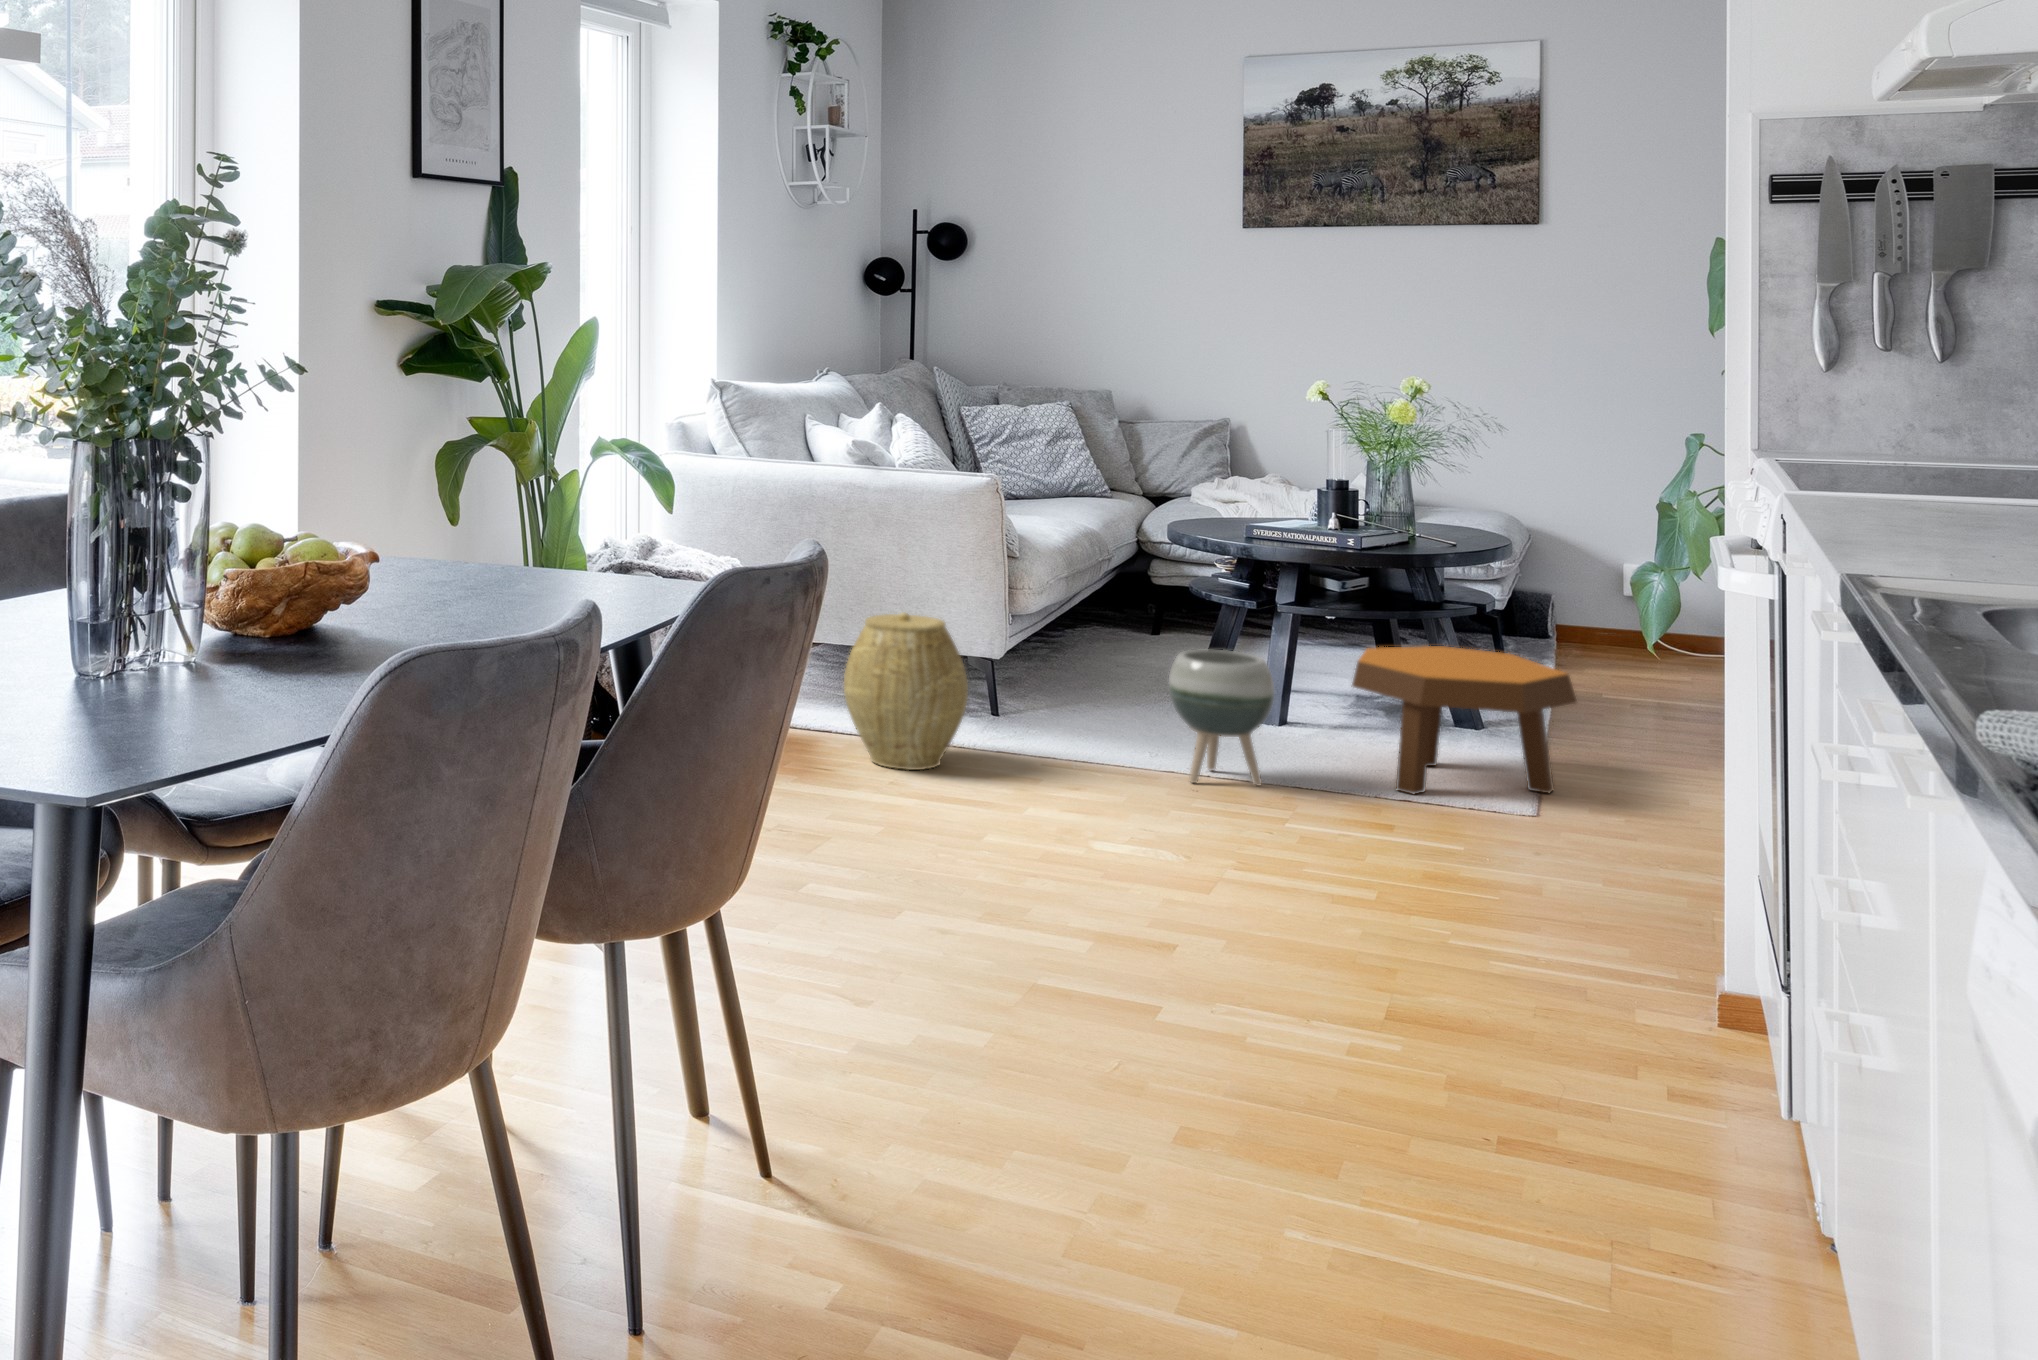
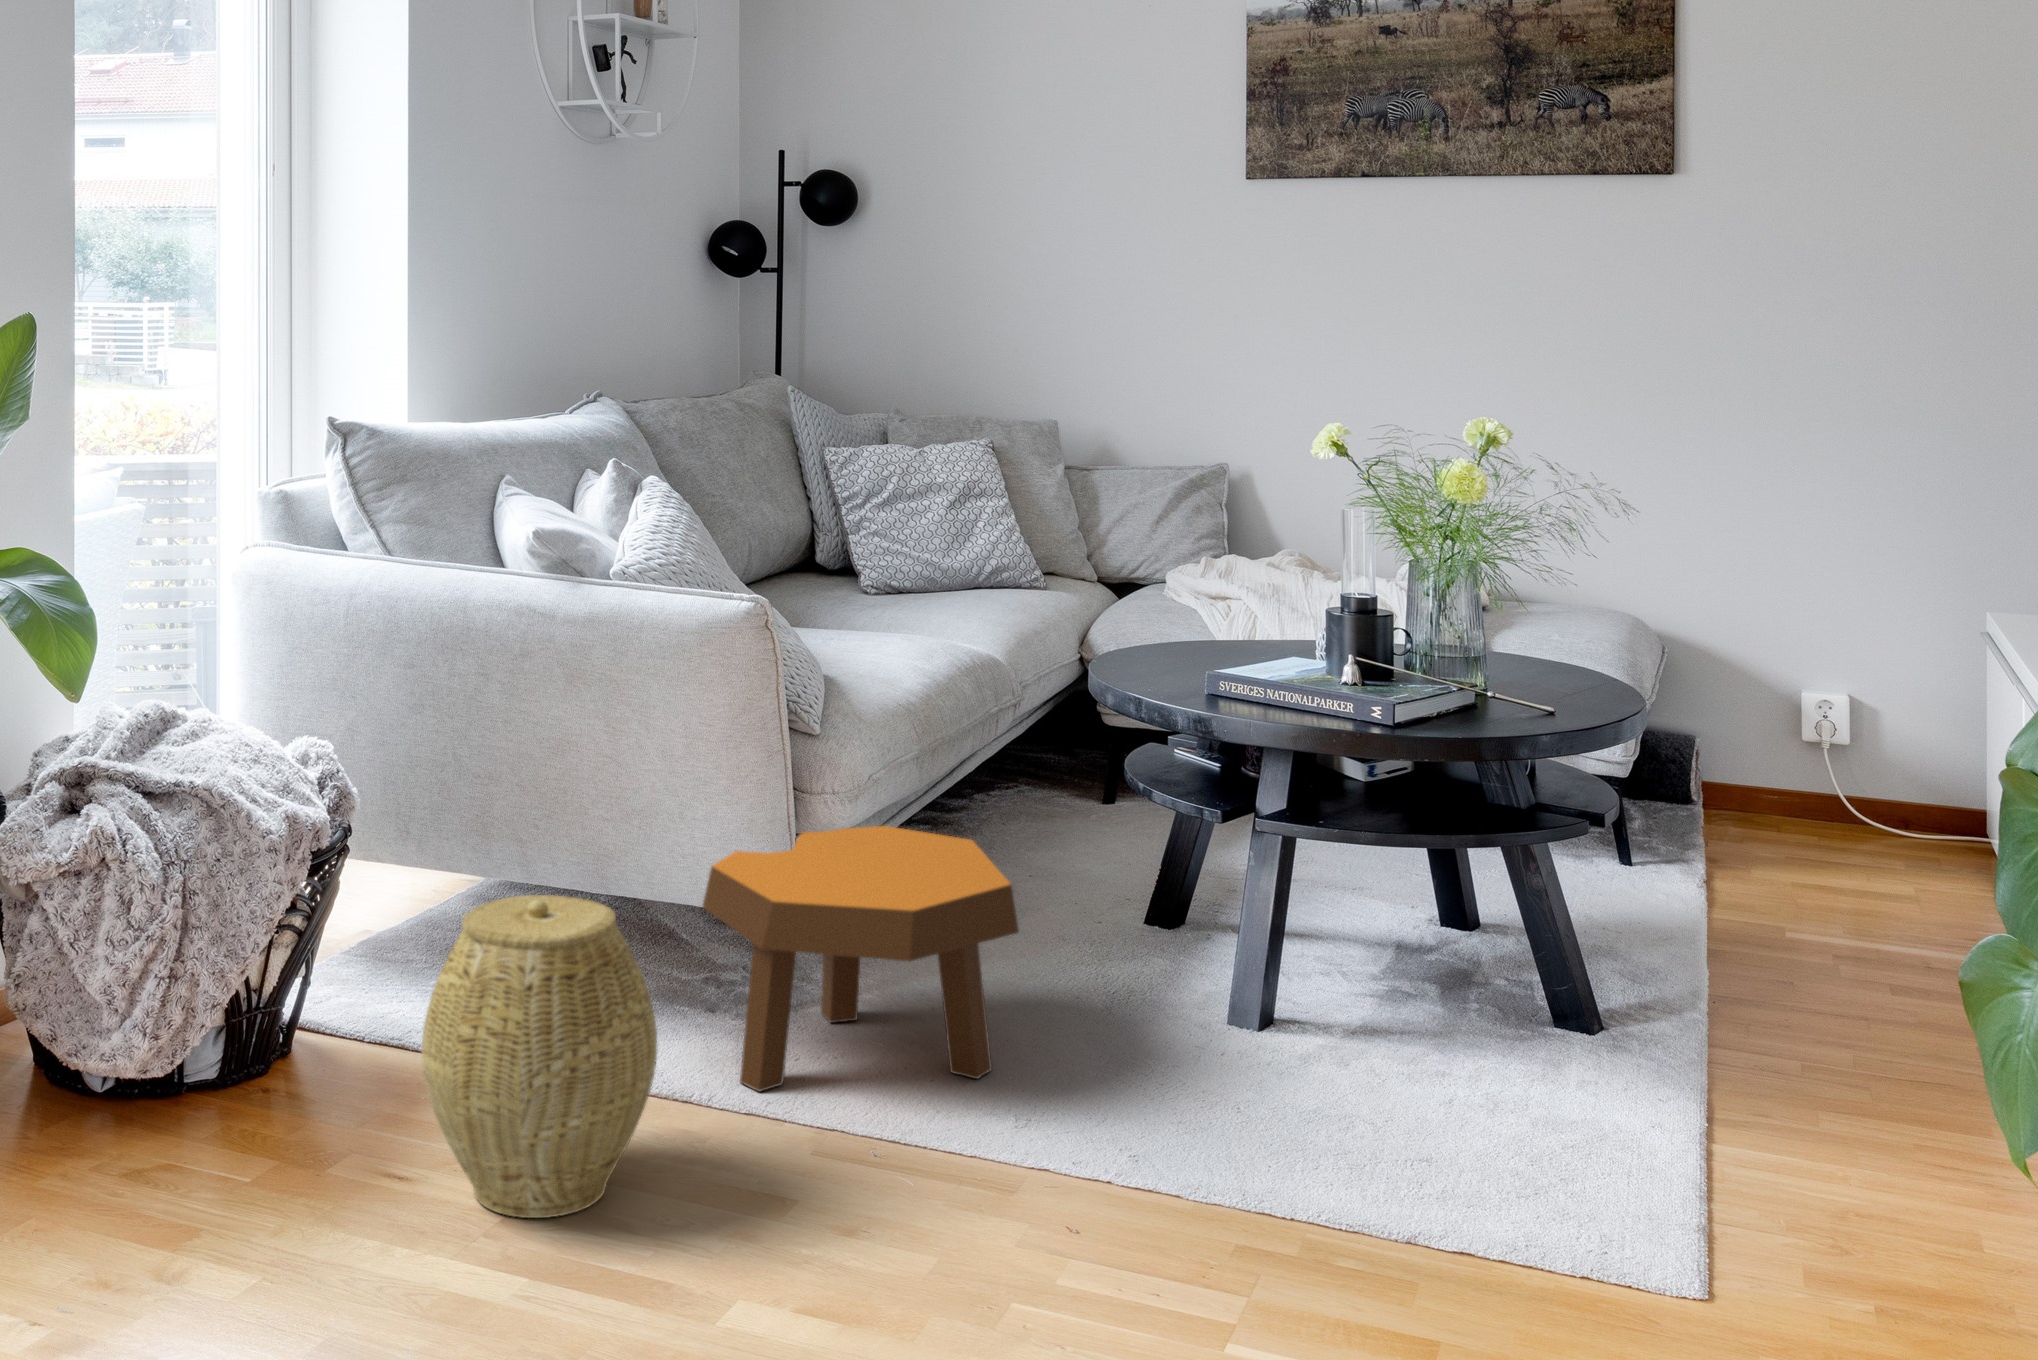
footstool: present [1352,646,1576,794] -> present [703,826,1019,1092]
planter: present [1169,650,1274,785] -> none [1028,958,1219,1236]

